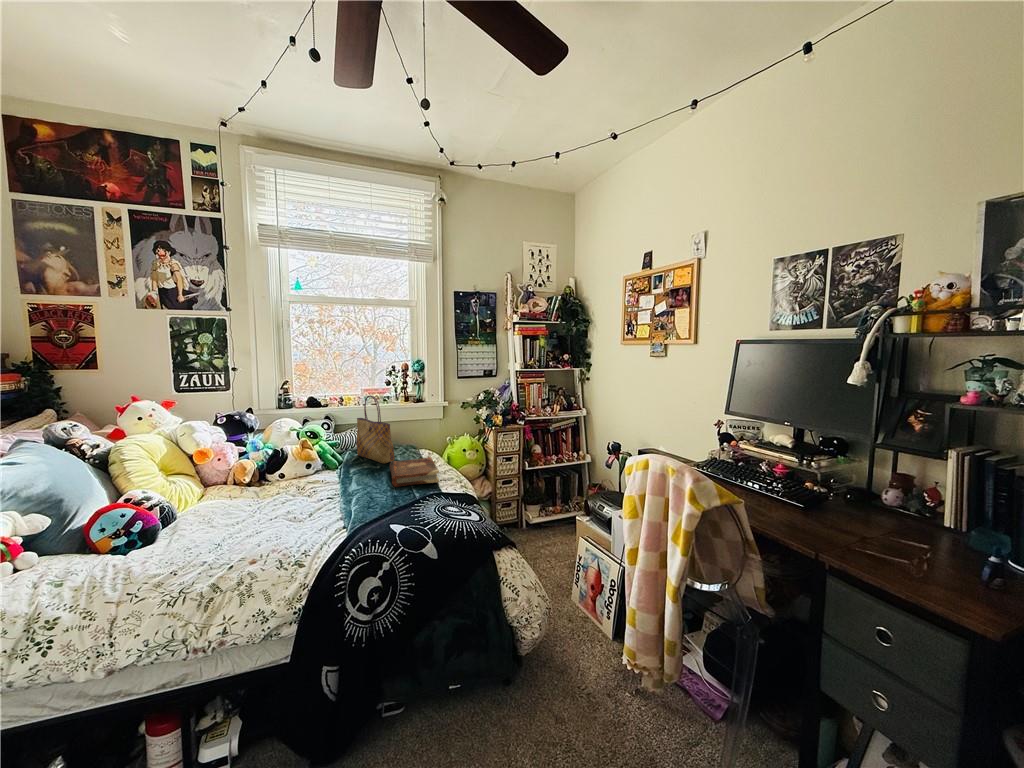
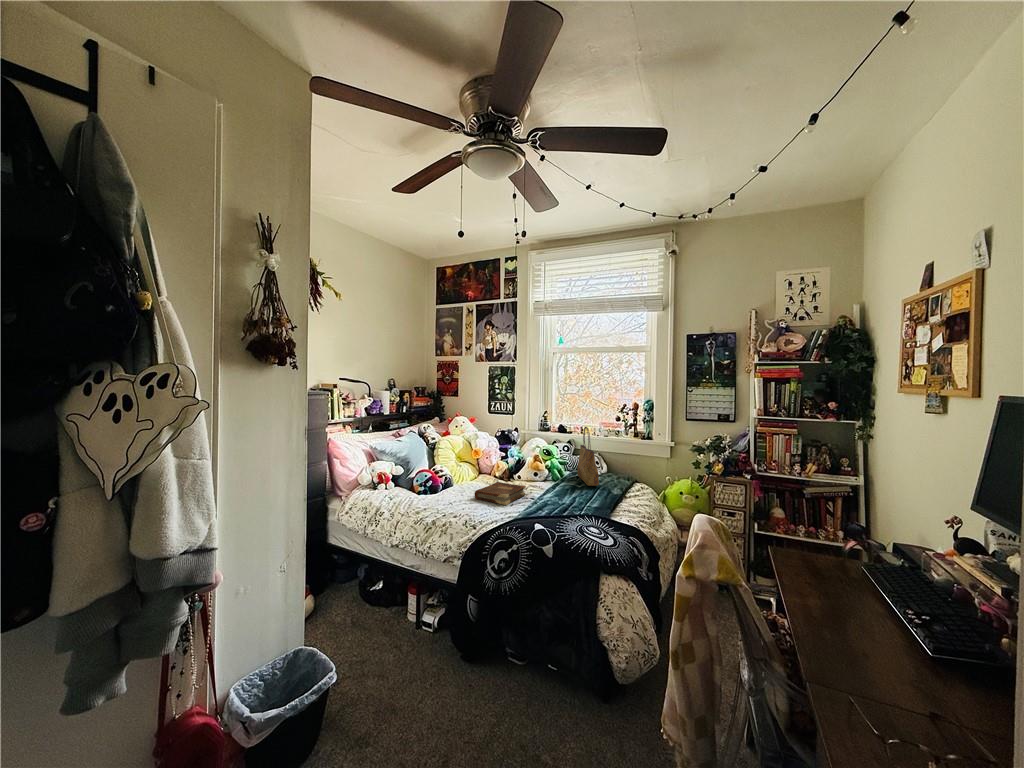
book: present [390,457,439,487] -> present [475,482,526,505]

